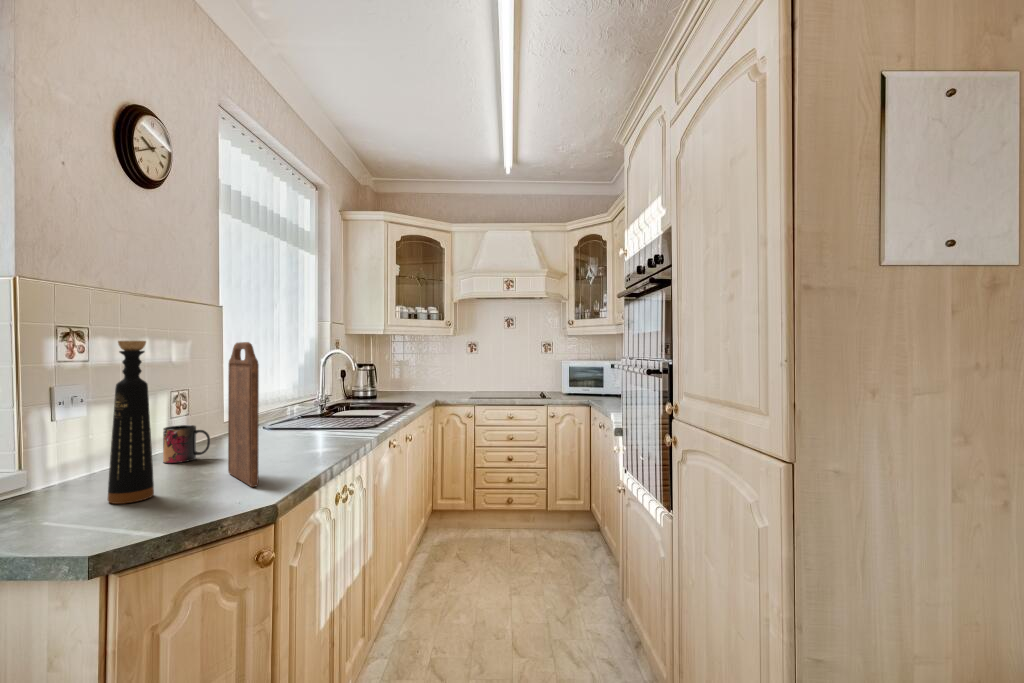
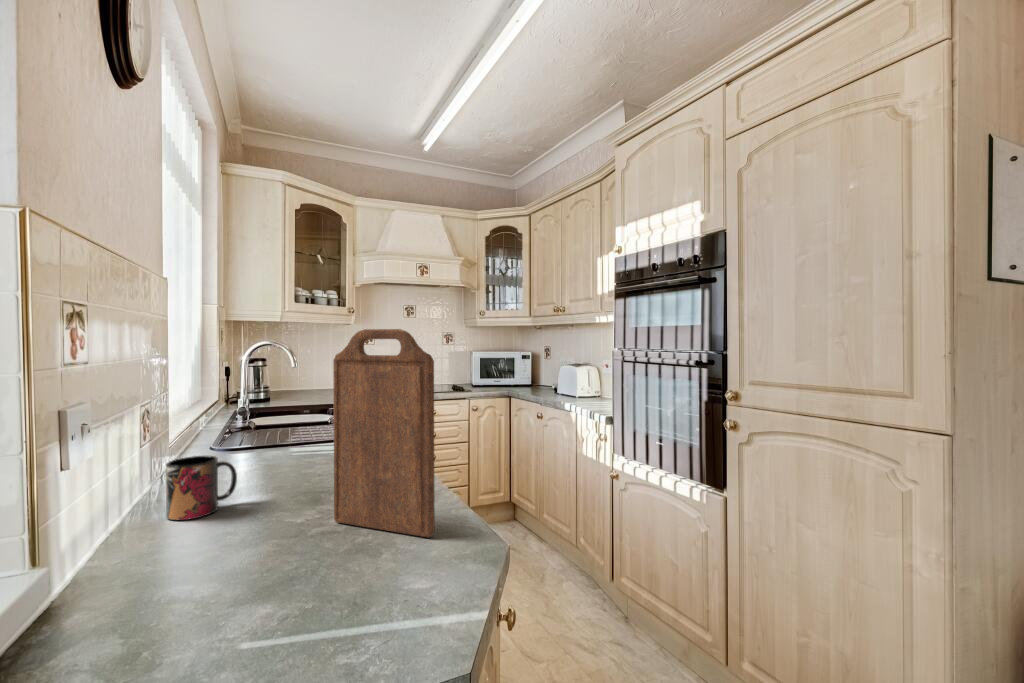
bottle: present [108,341,154,504] -> none [245,323,314,608]

